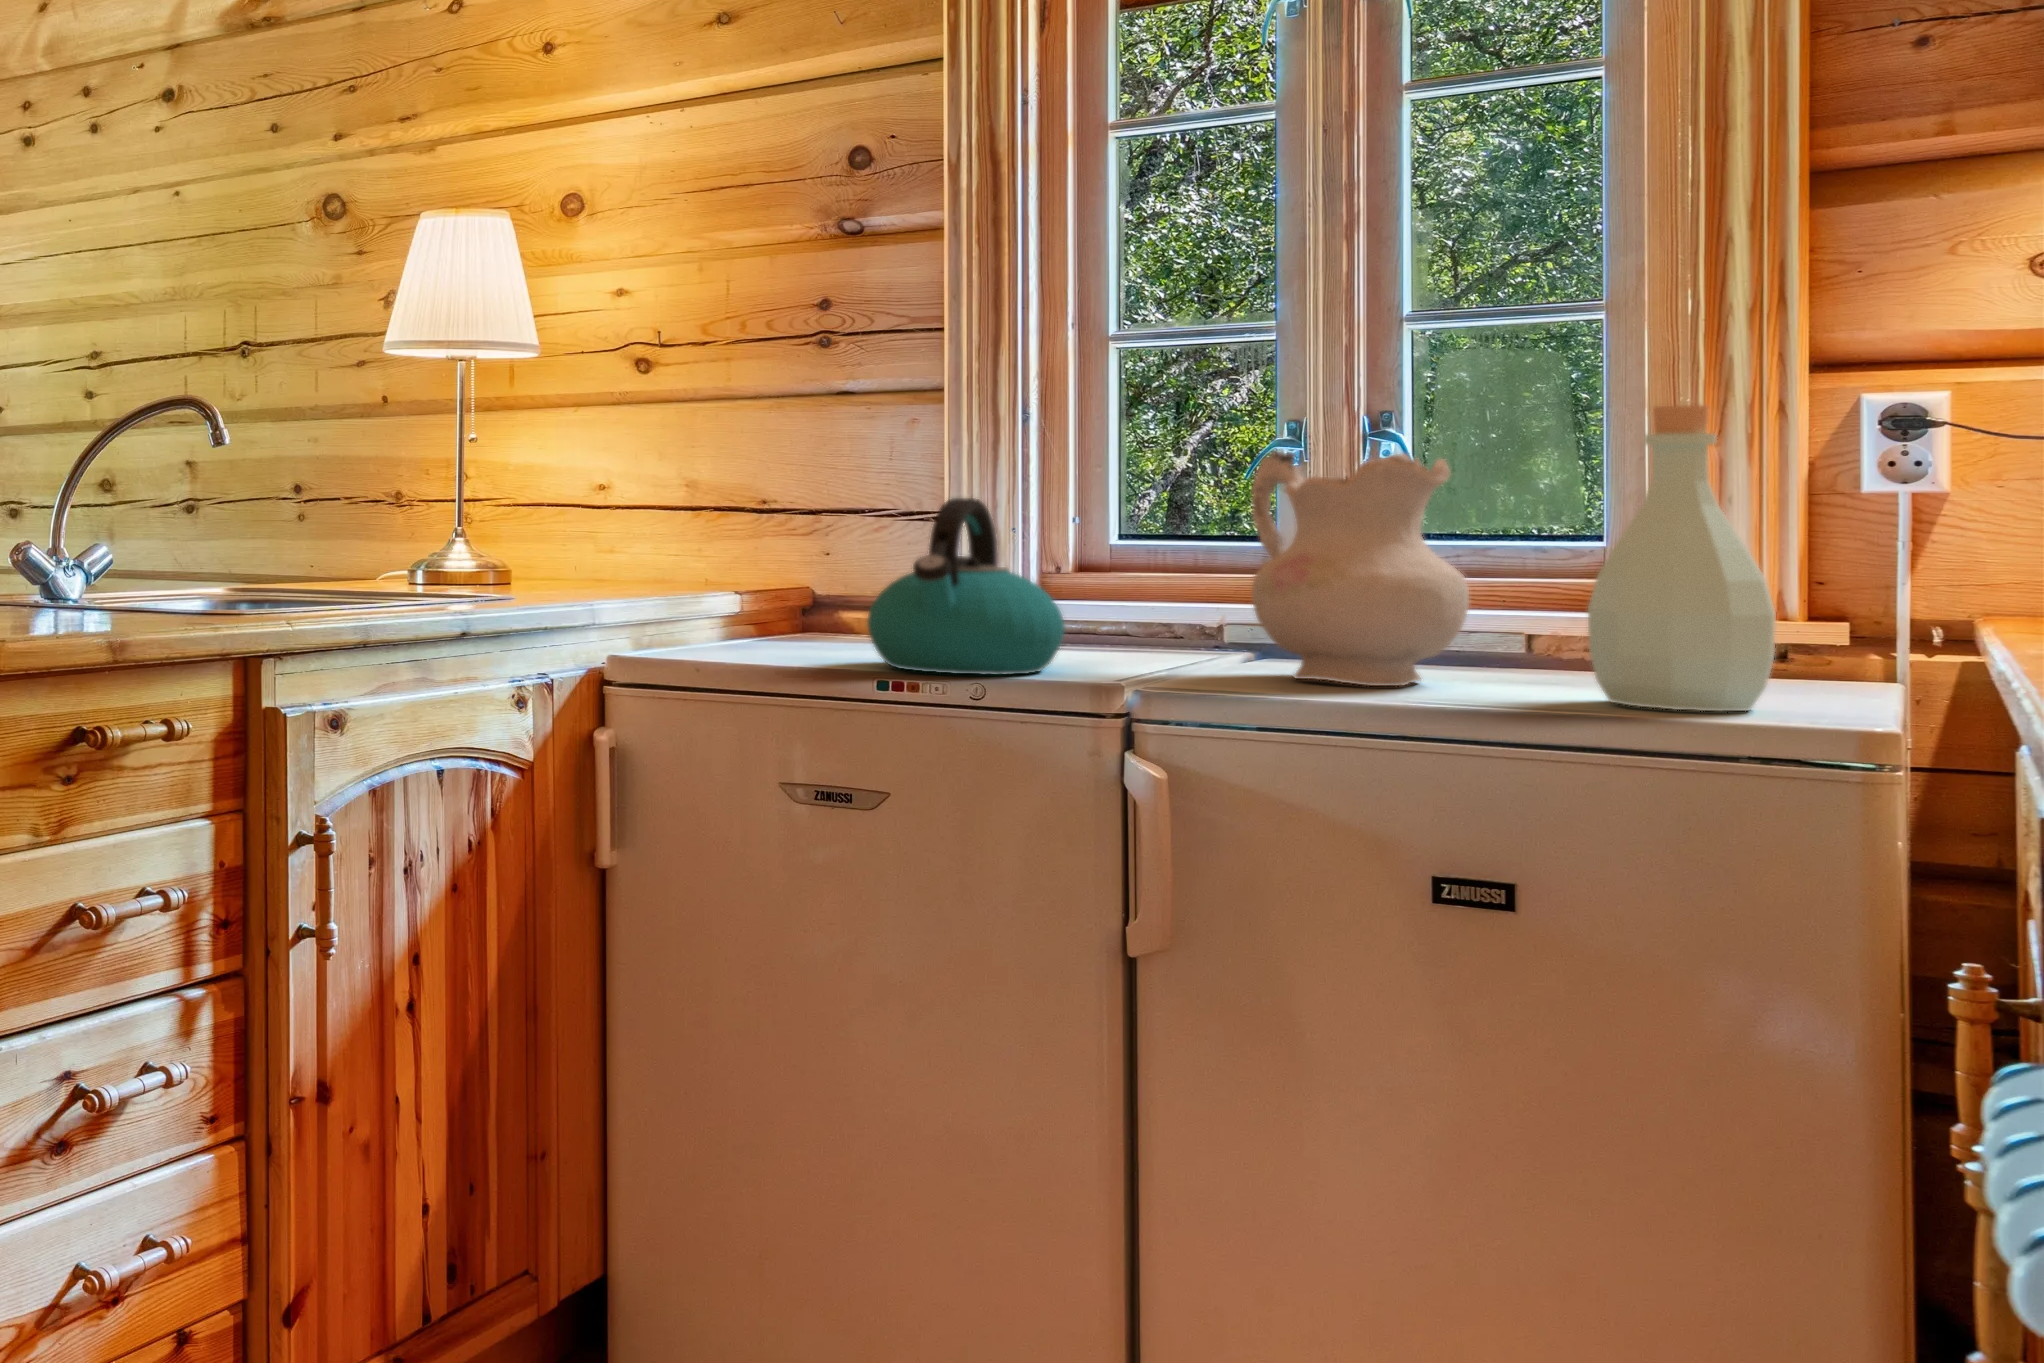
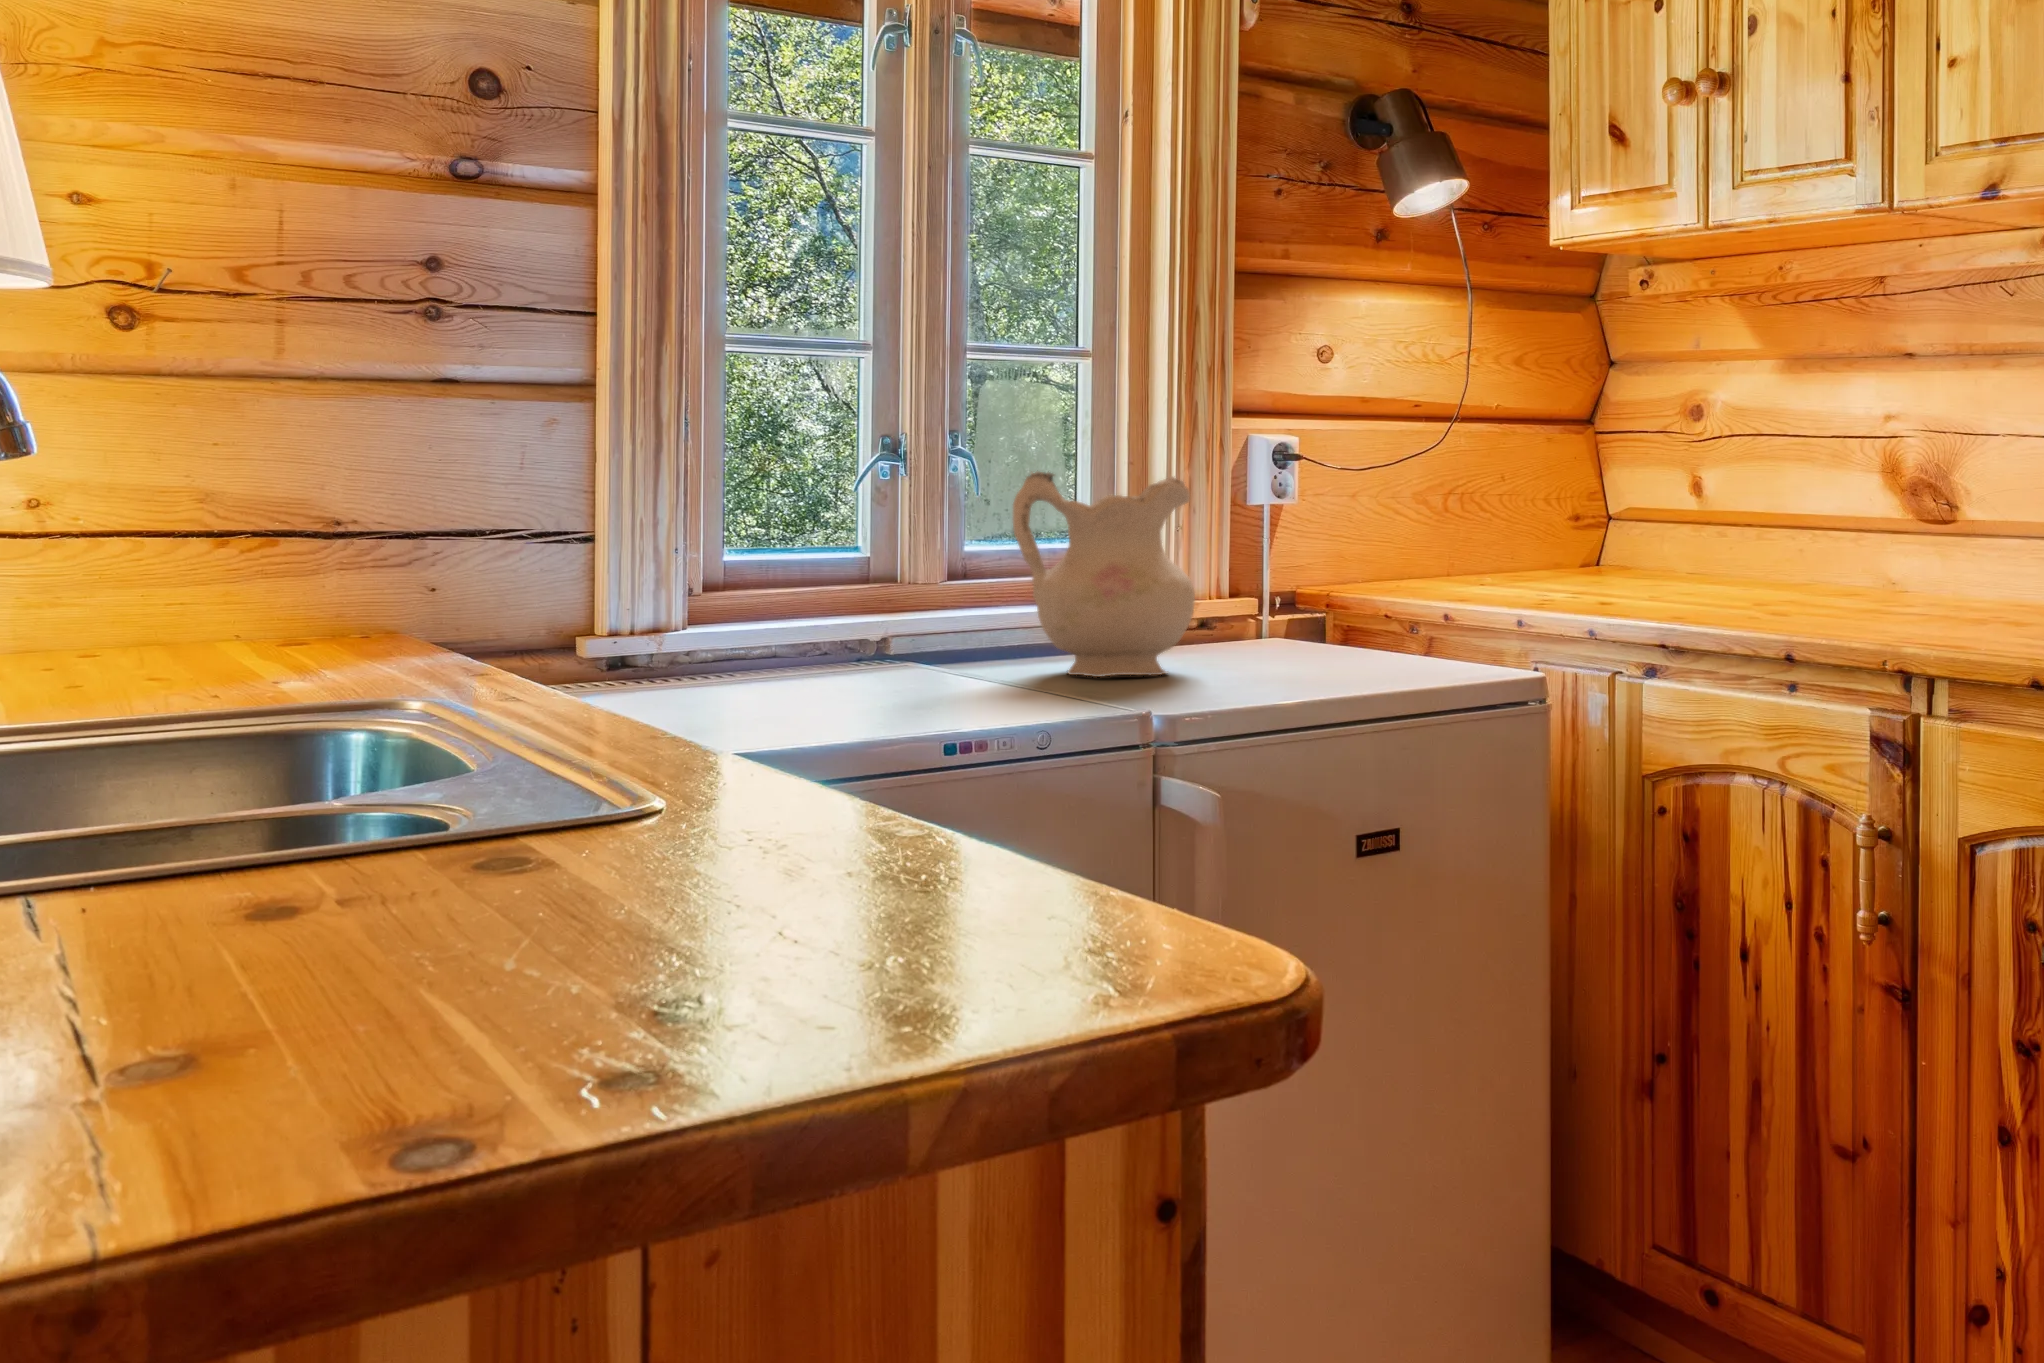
bottle: present [1588,405,1776,711] -> none [1281,445,1385,667]
kettle: present [867,498,1064,675] -> none [749,519,954,716]

